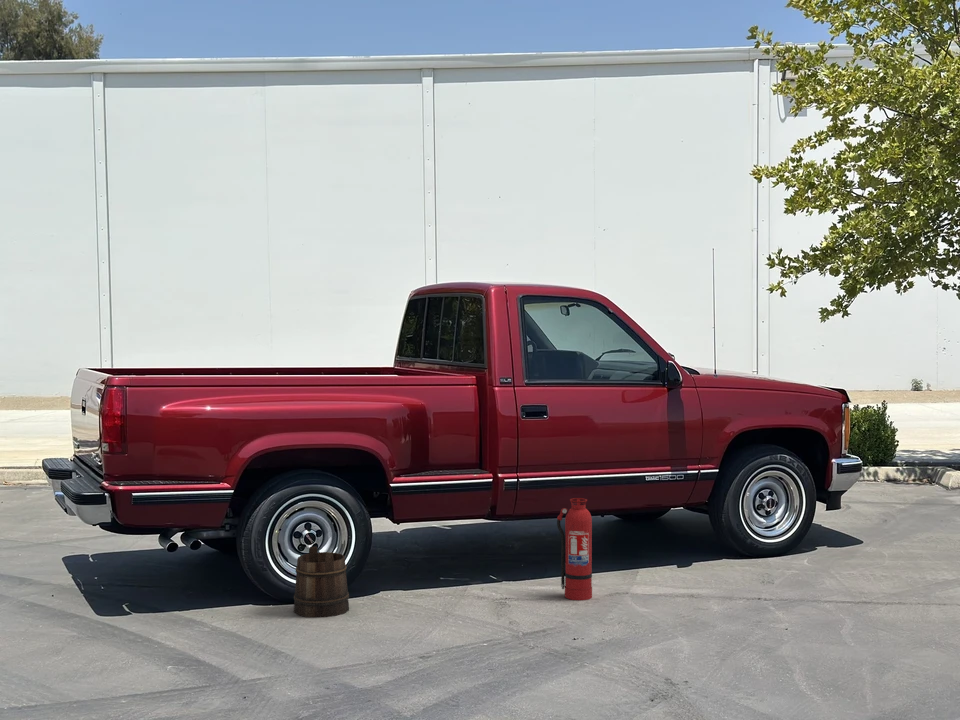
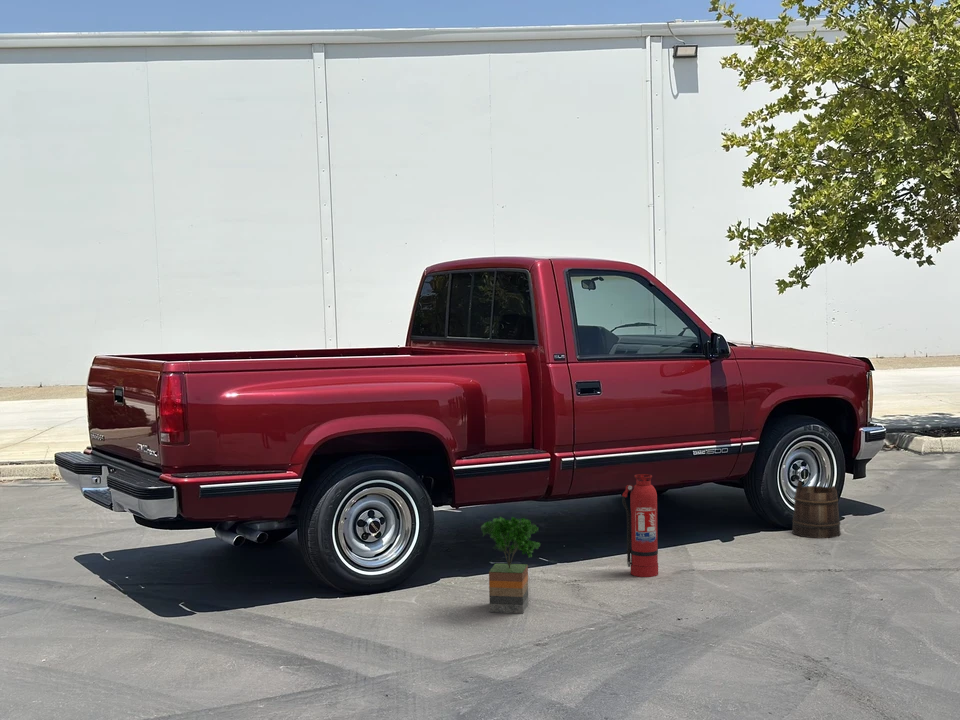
potted tree: none [398,533,457,630] -> present [482,517,540,614]
bucket: present [294,547,349,618] -> present [792,482,840,538]

